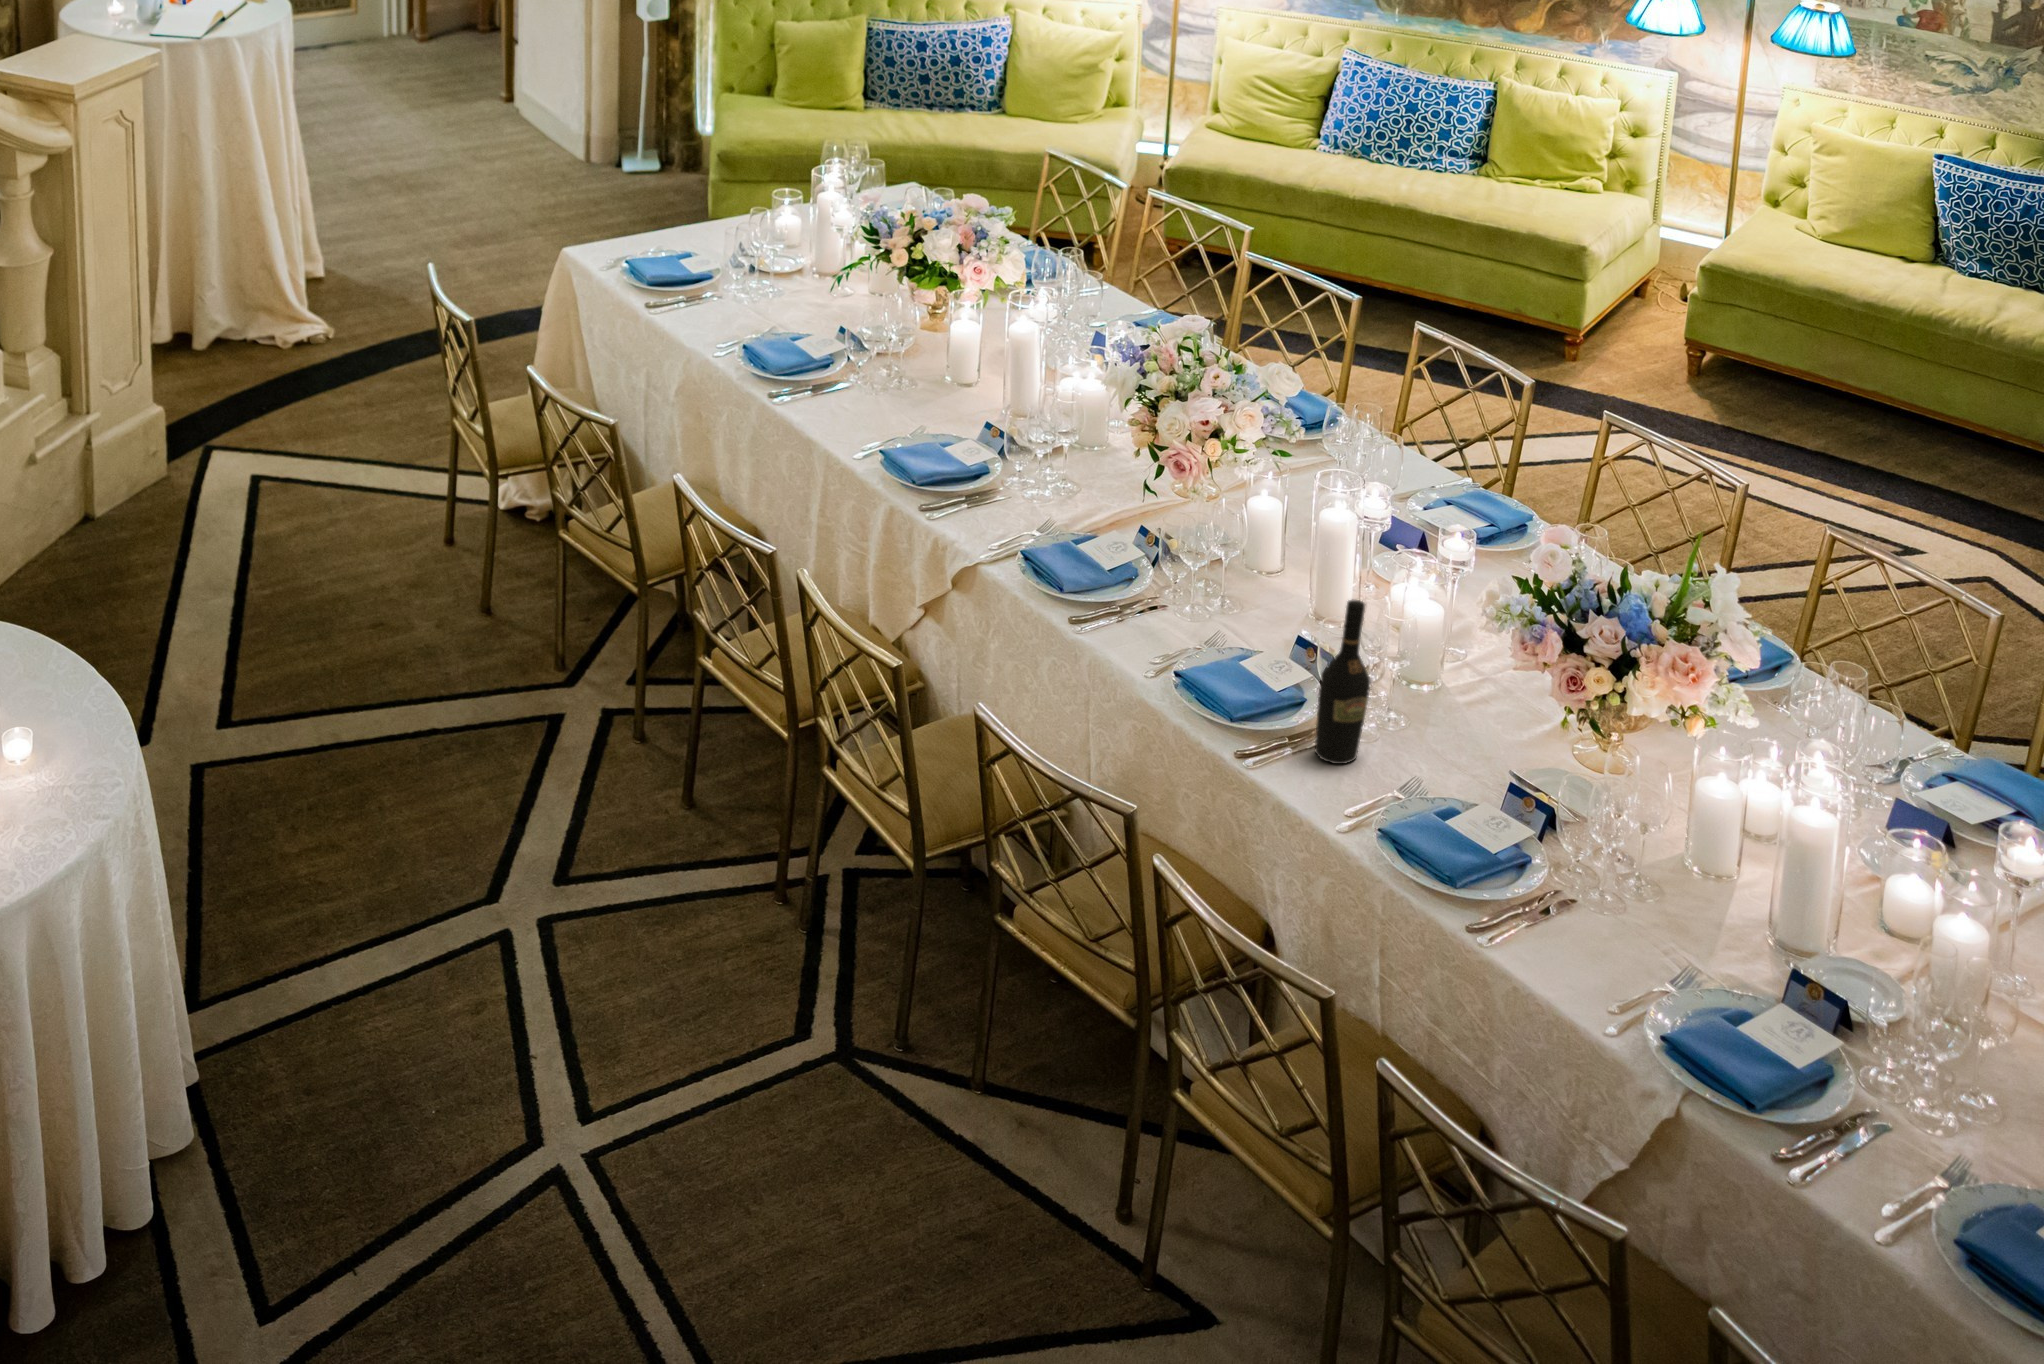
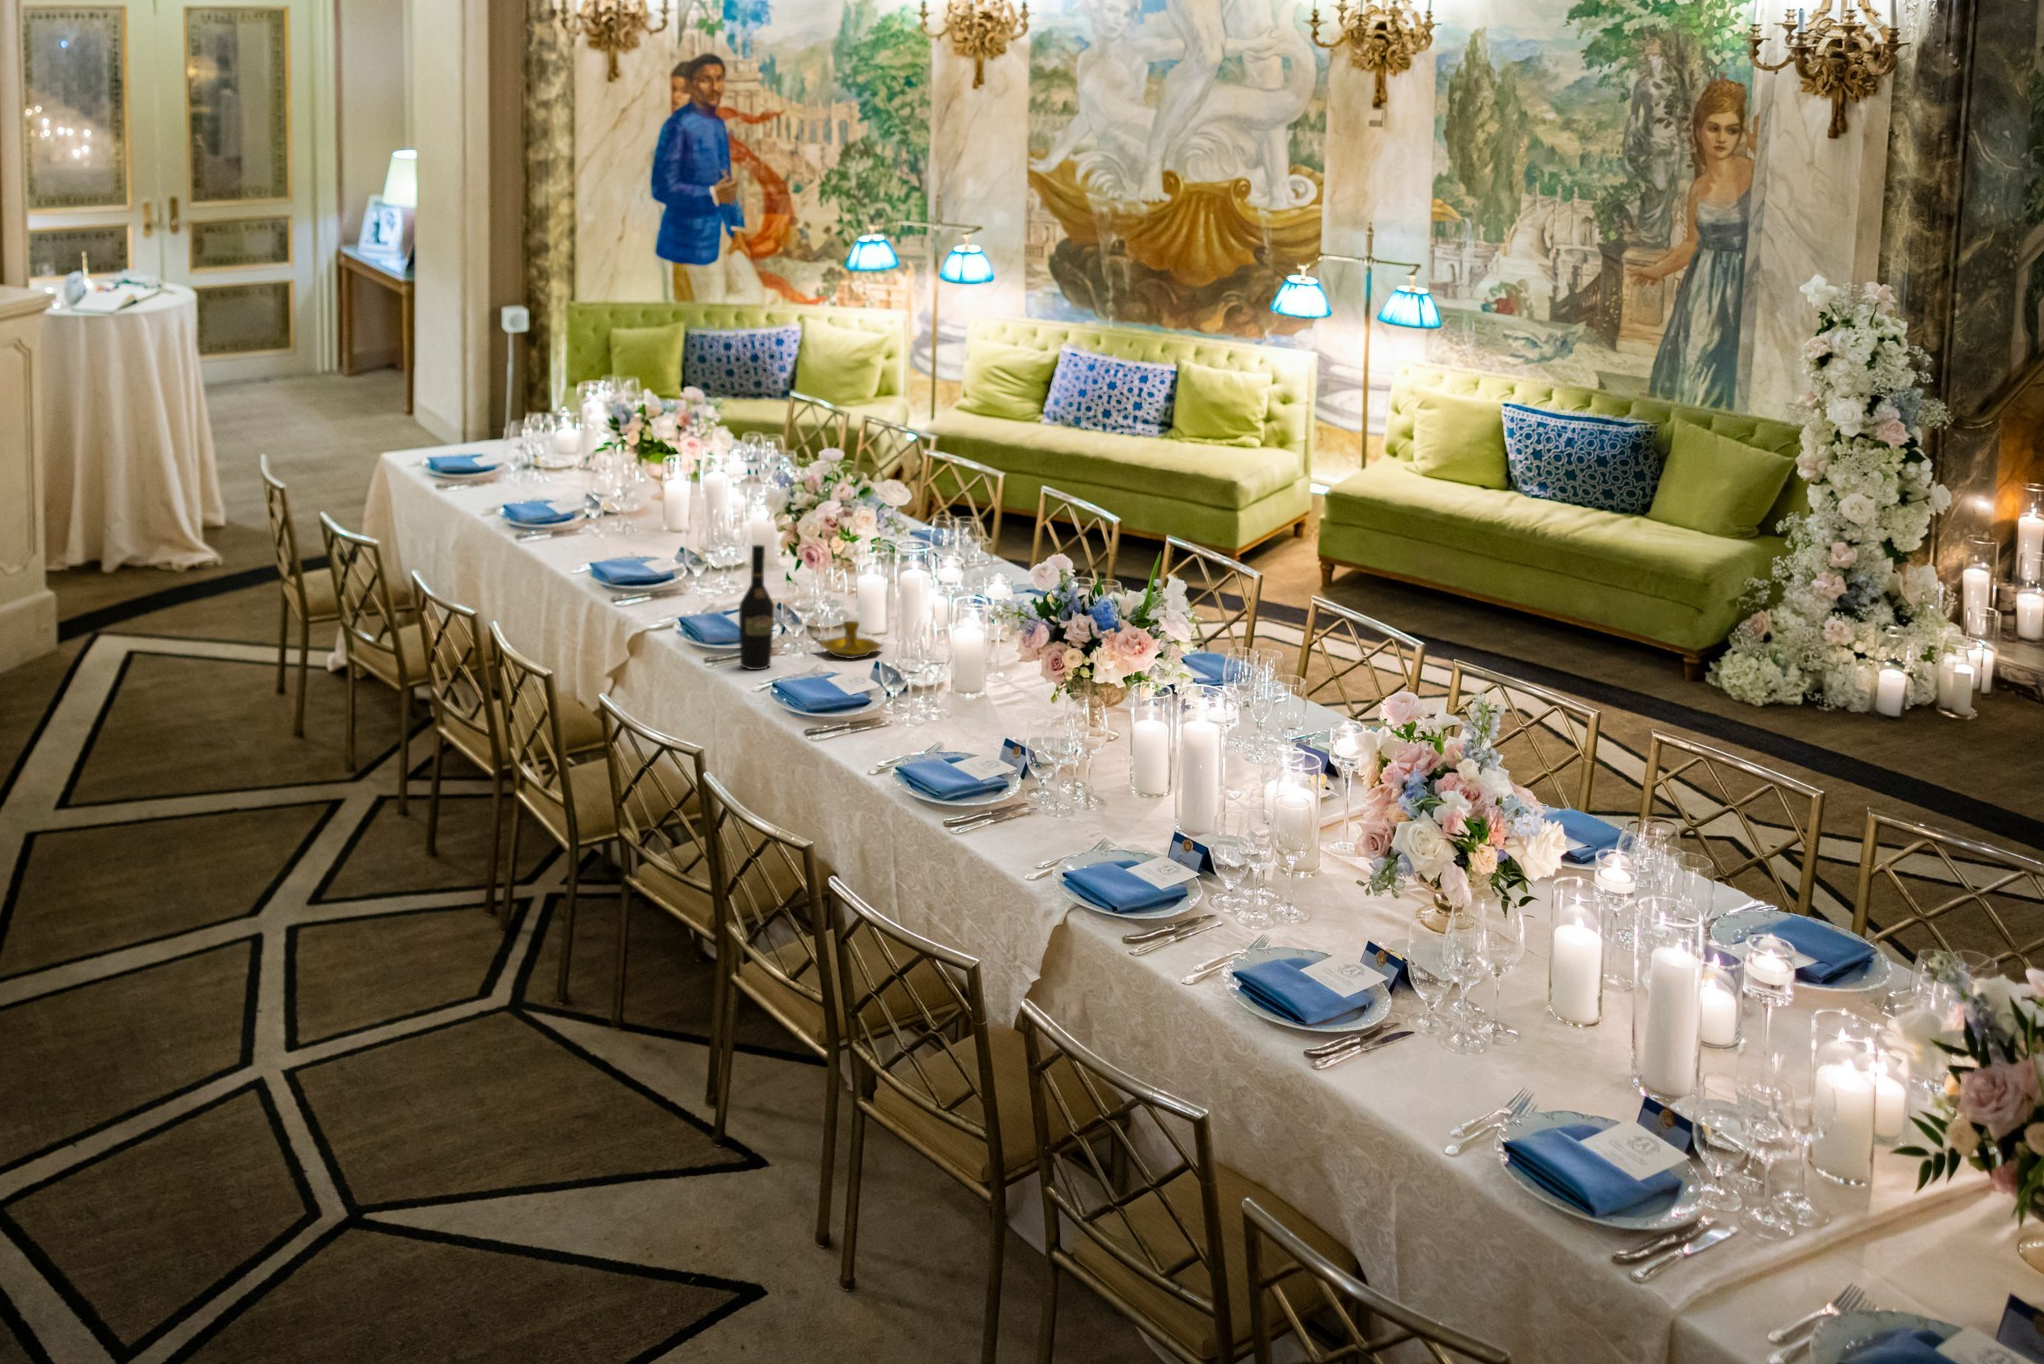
candlestick: none [1393,680,1495,737] -> present [811,621,882,659]

